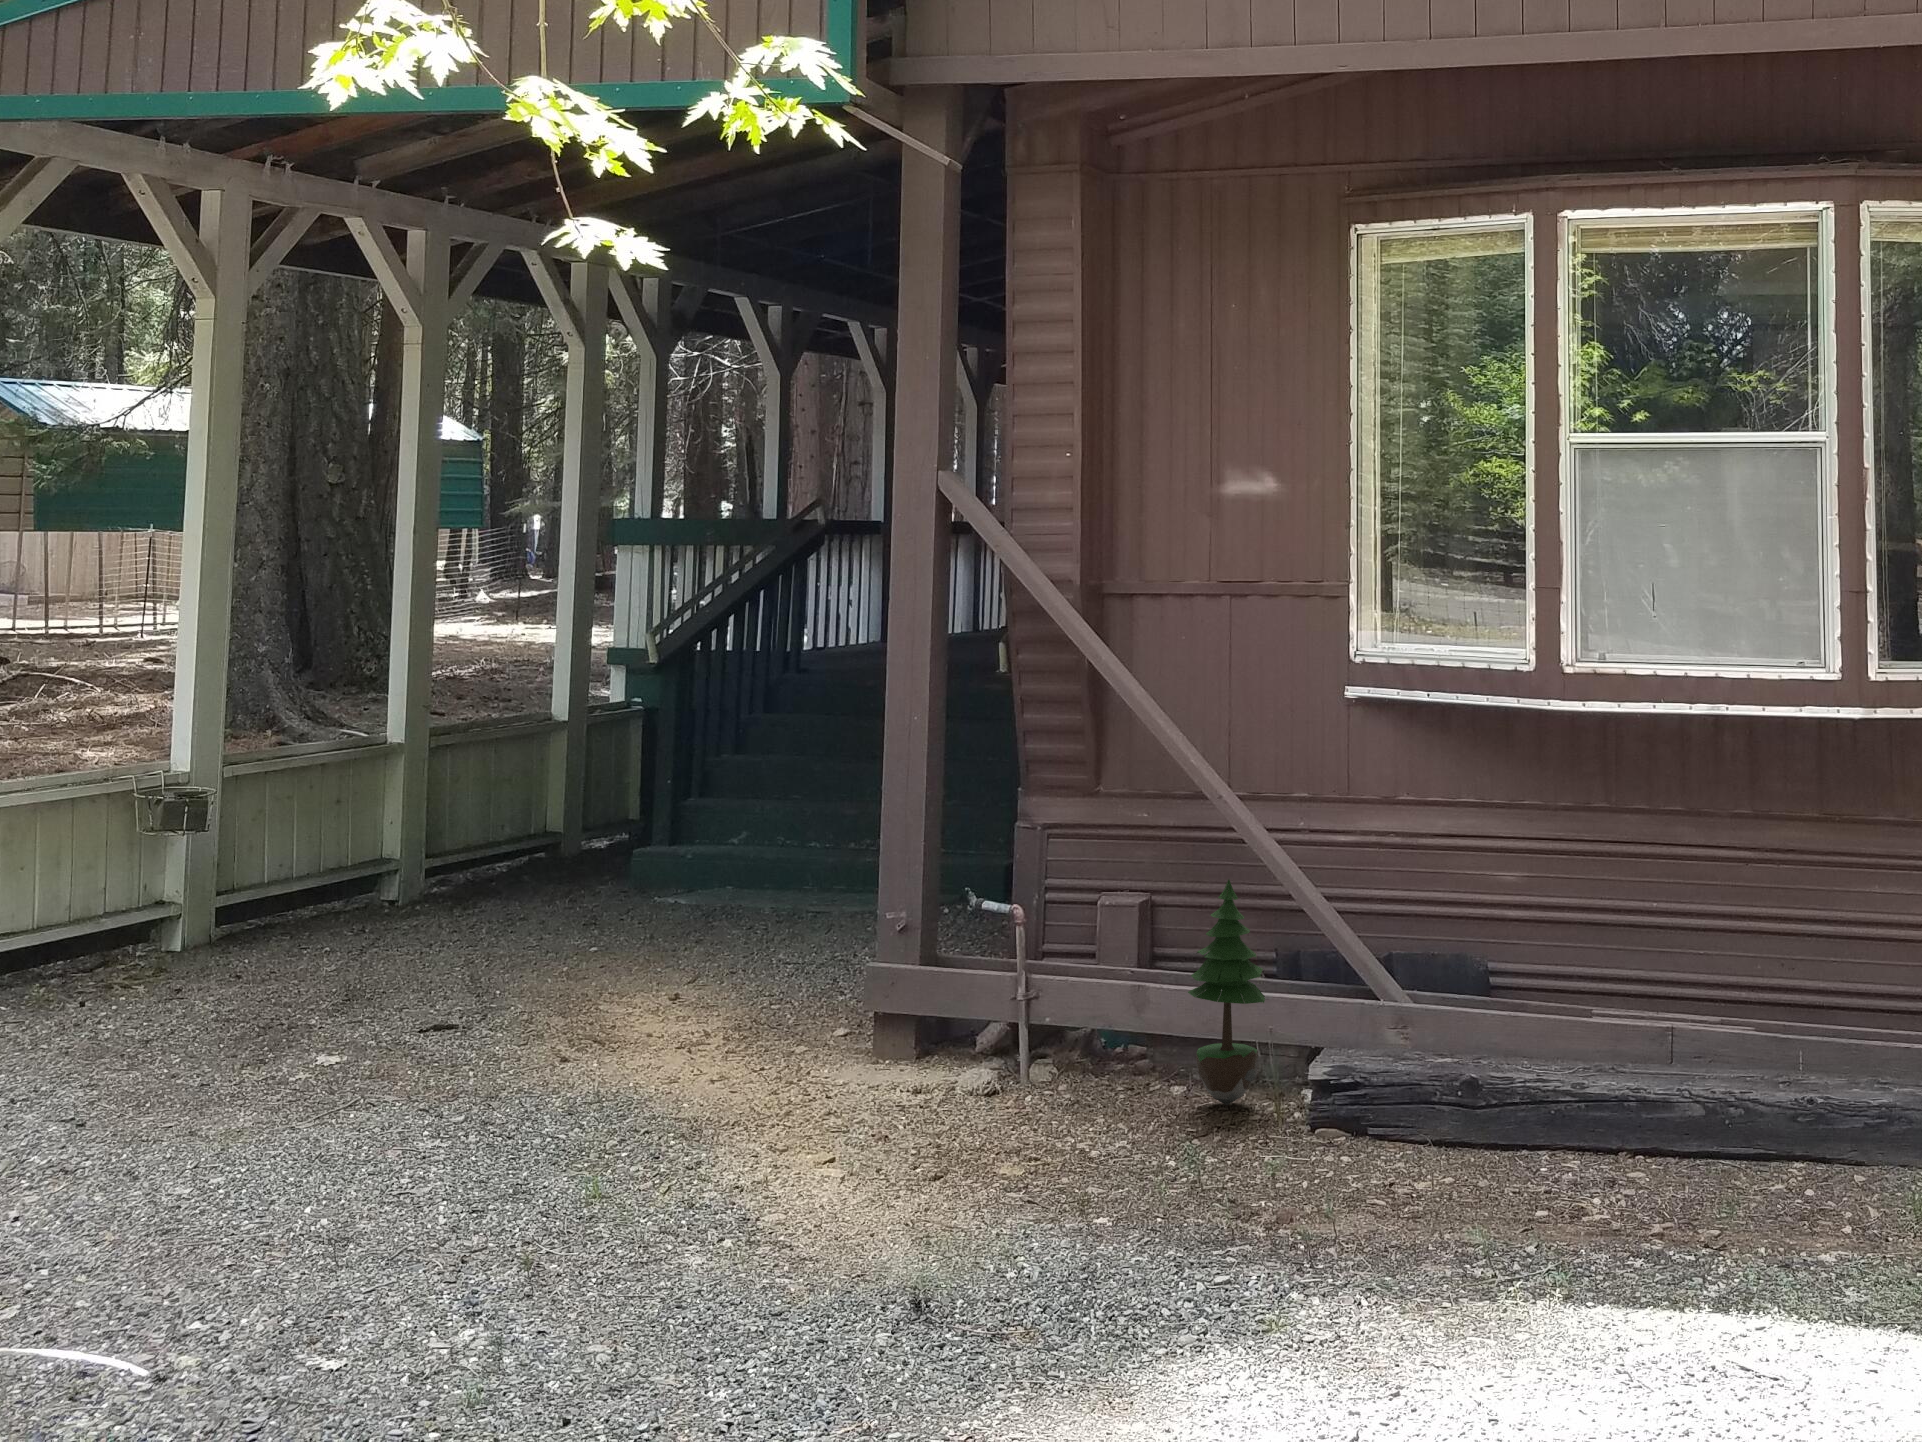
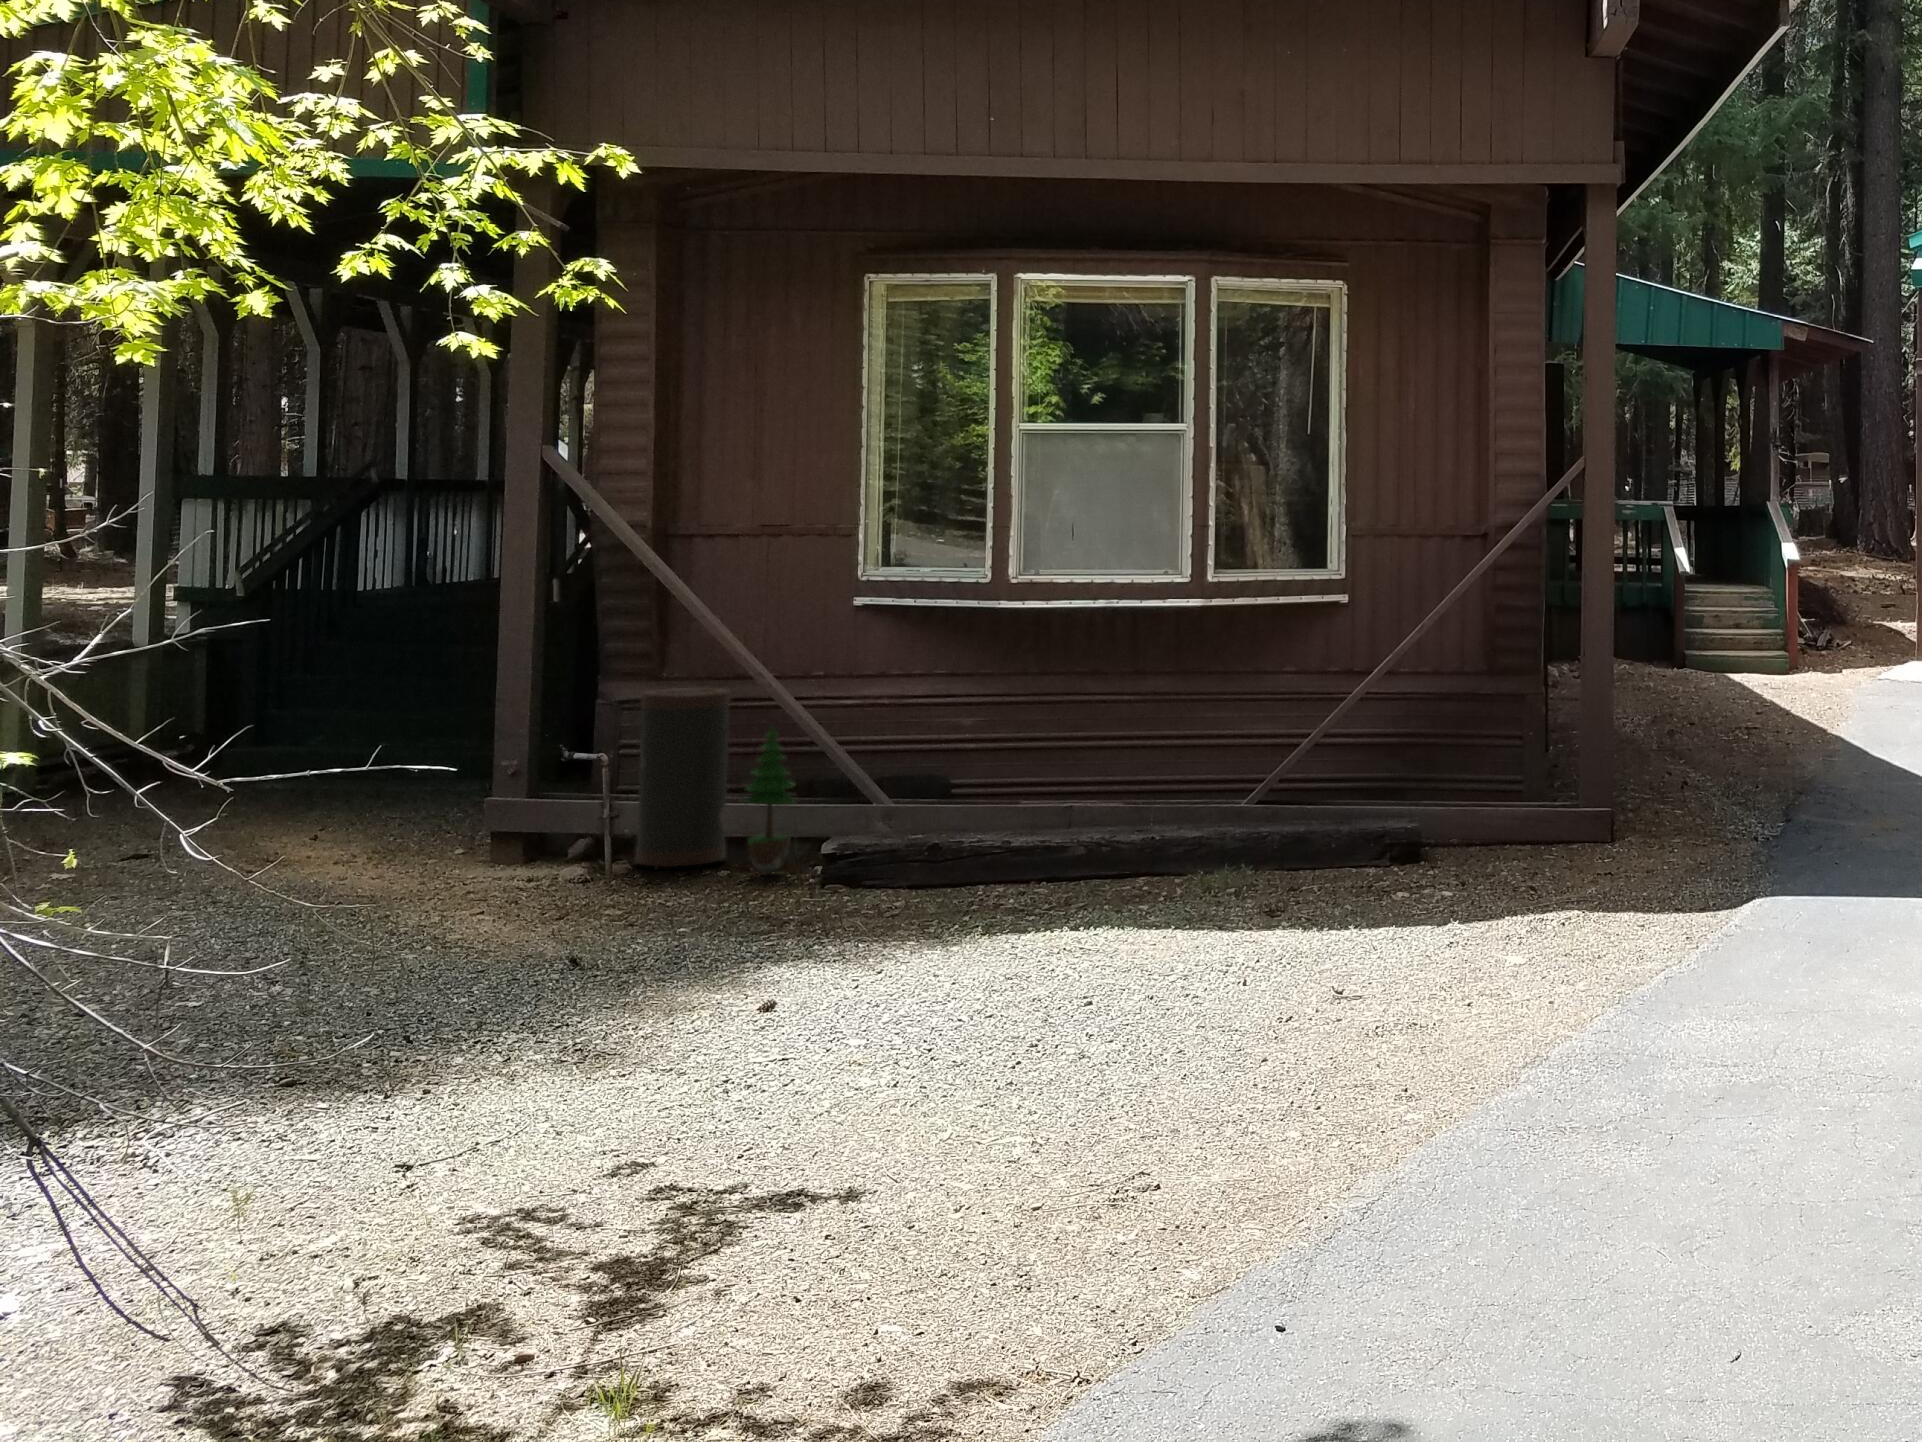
trash can: none [1048,814,1172,1081] -> present [636,688,730,869]

